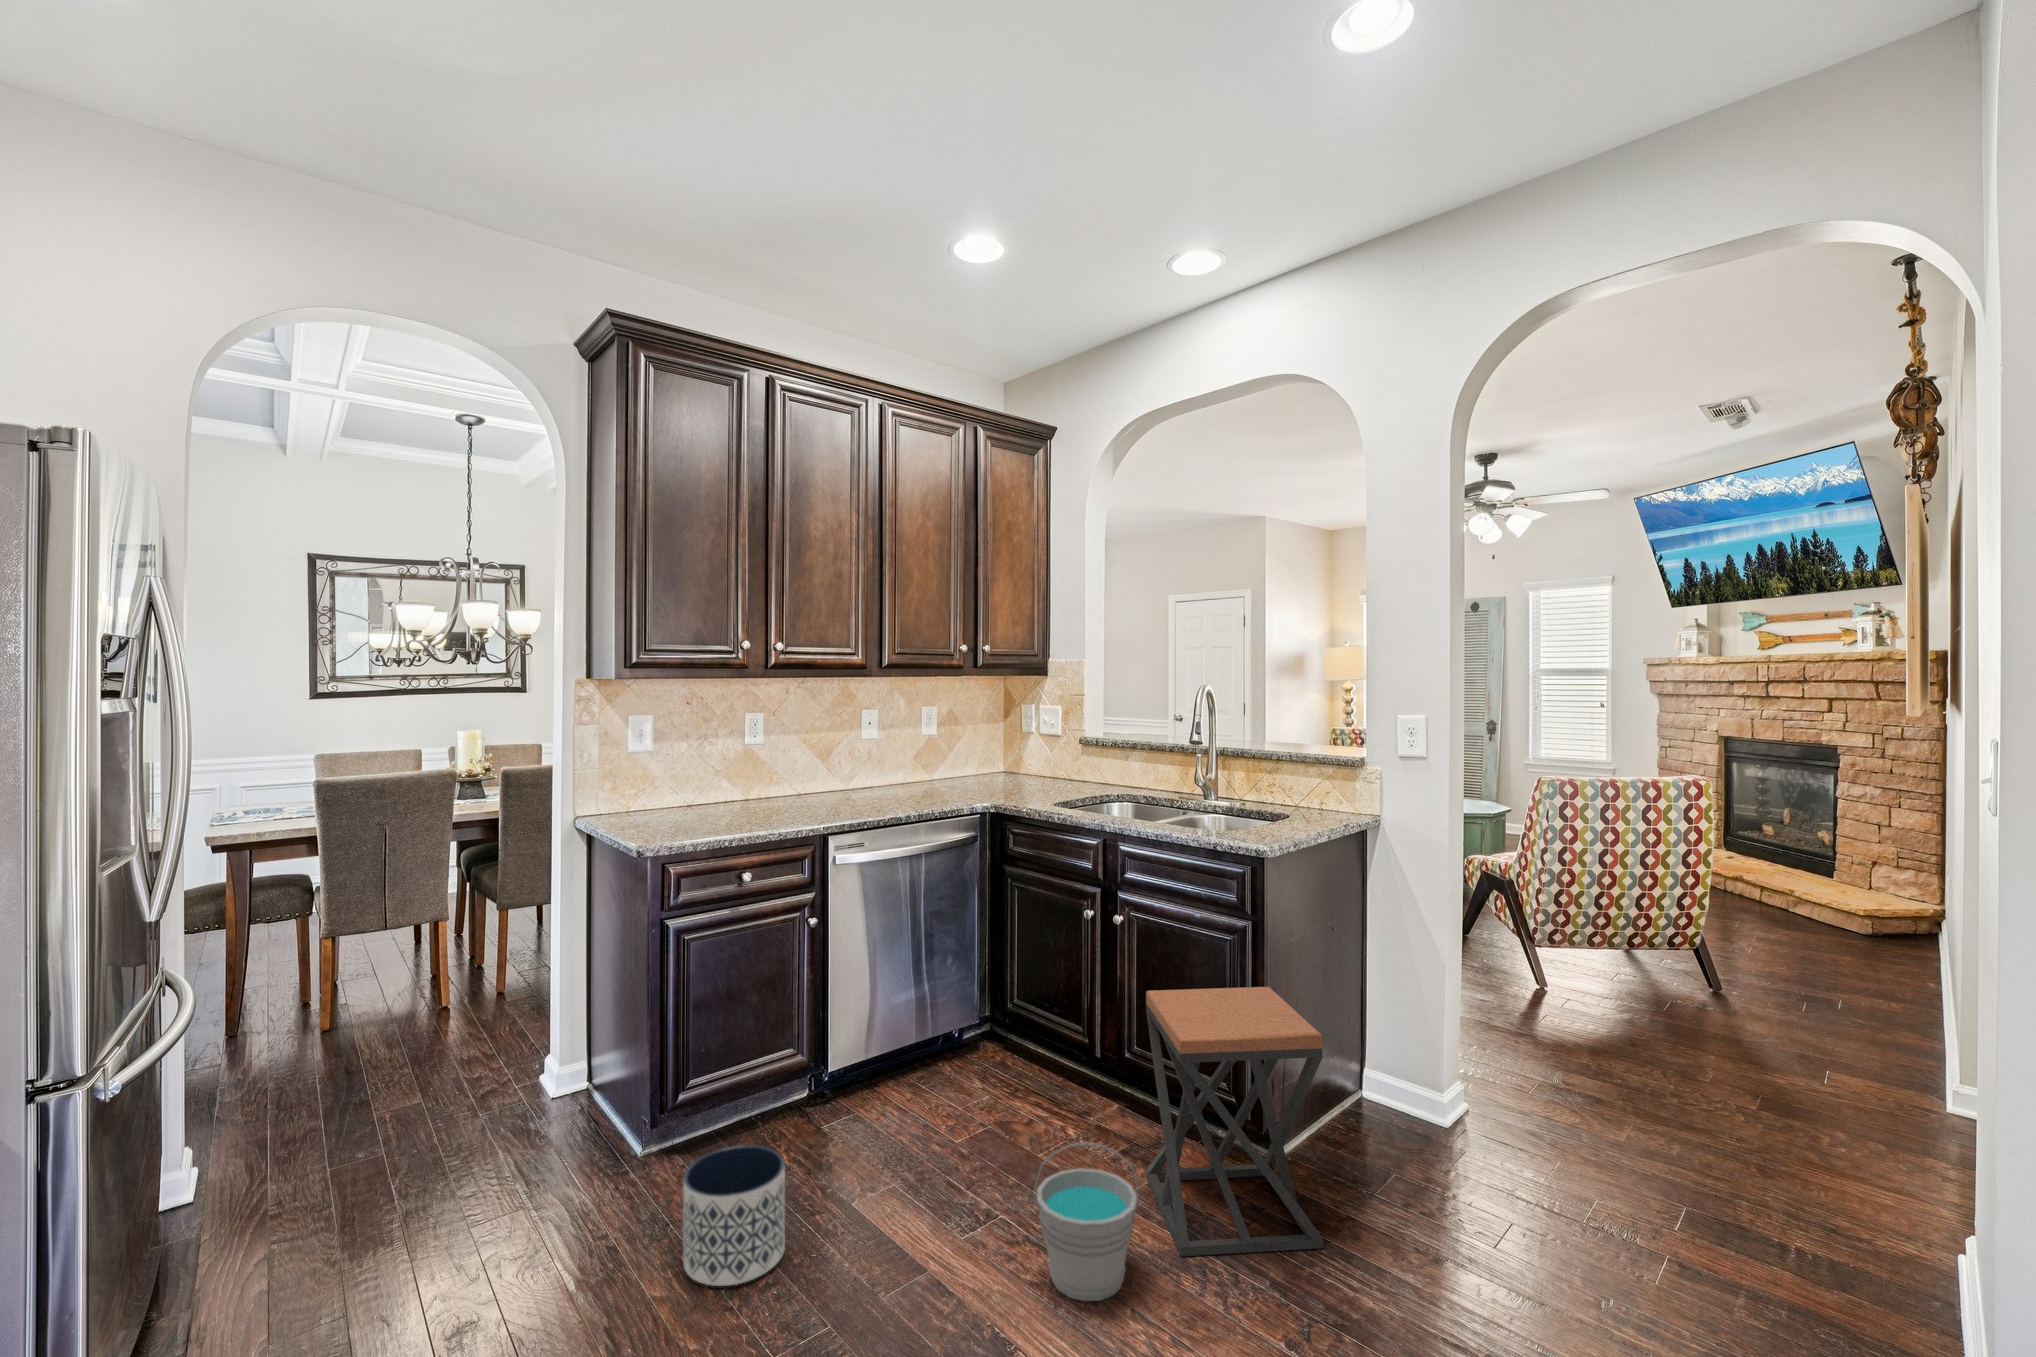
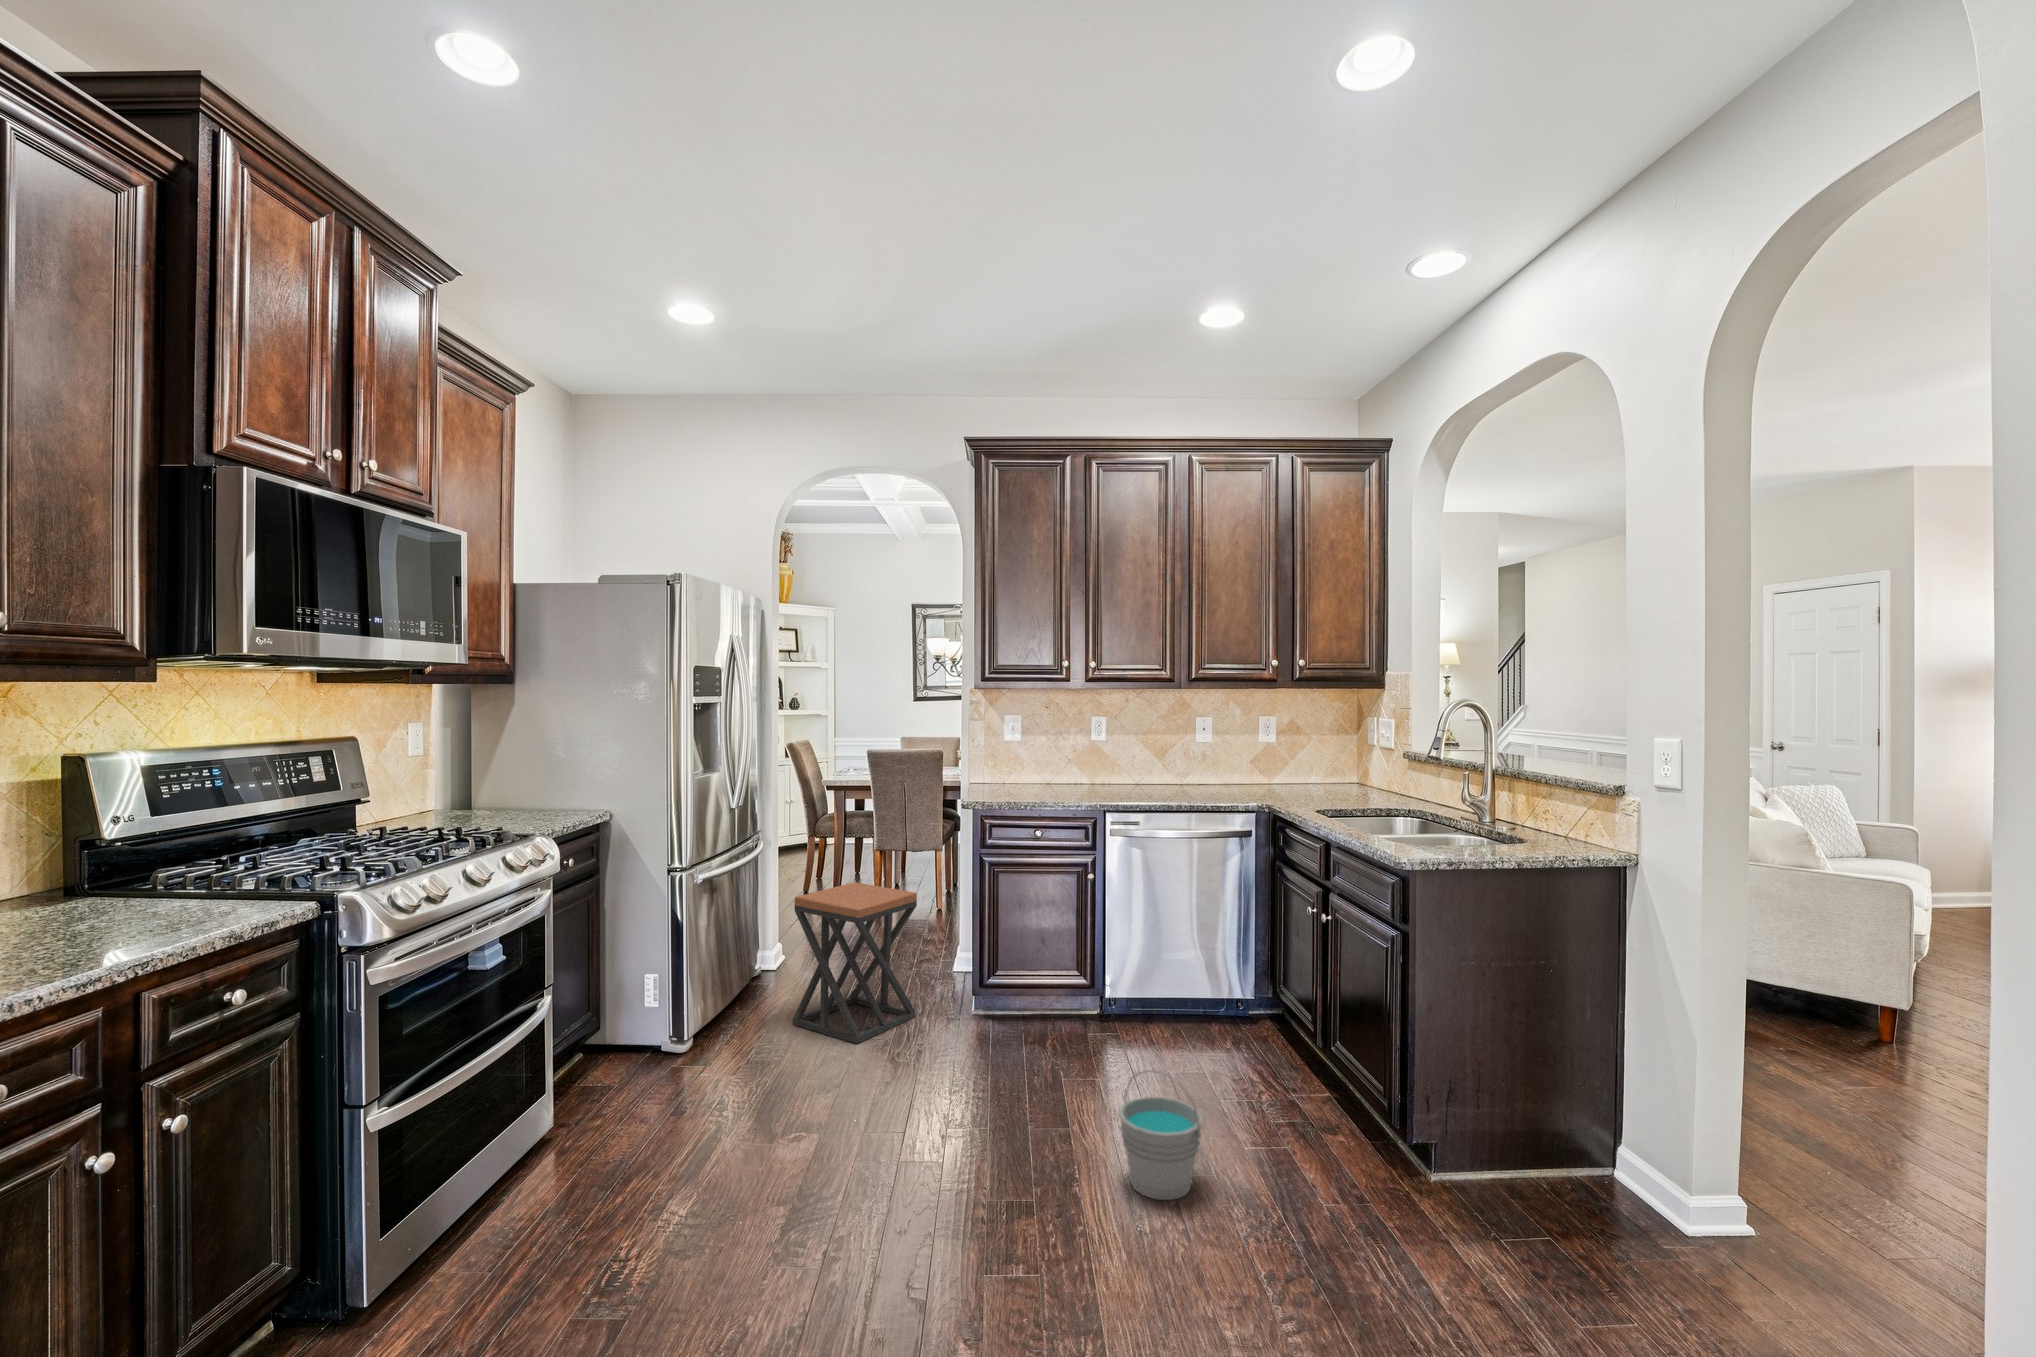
stool: present [1146,987,1323,1256] -> present [793,882,917,1044]
planter: present [683,1145,785,1286] -> none [922,1016,990,1103]

